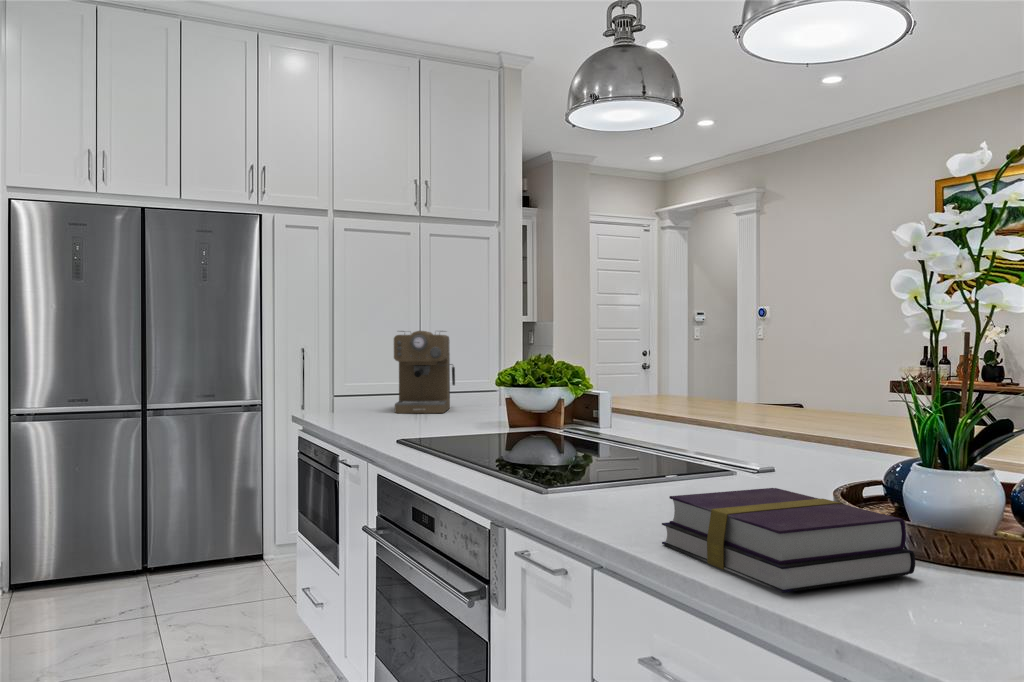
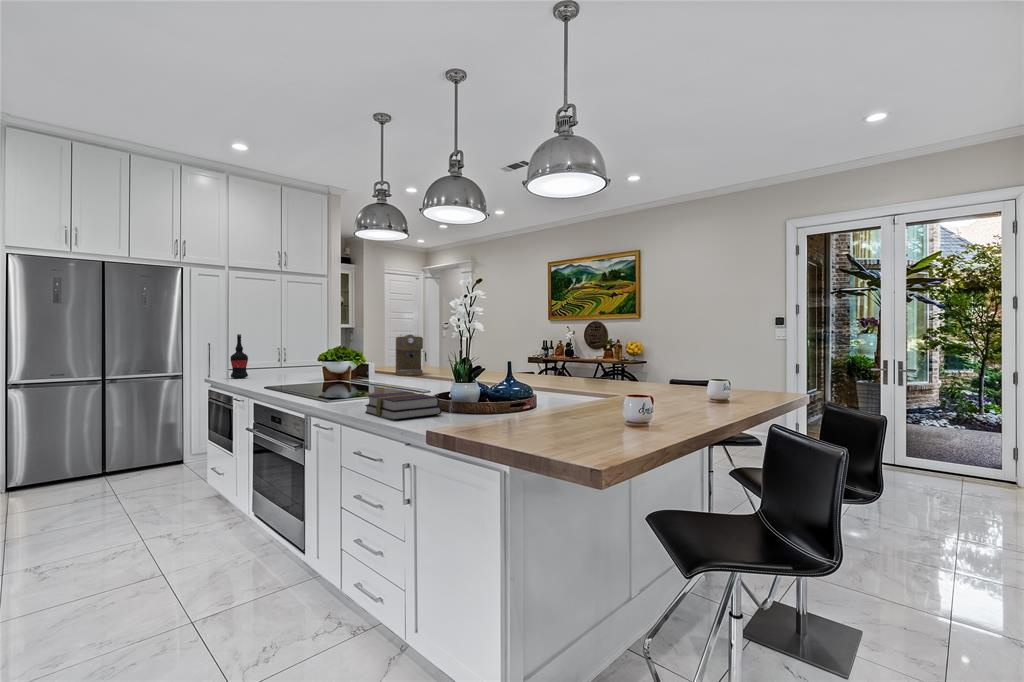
wine bottle: none [335,331,366,415] -> present [230,334,248,378]
coffee maker: present [394,331,455,413] -> present [396,335,426,376]

